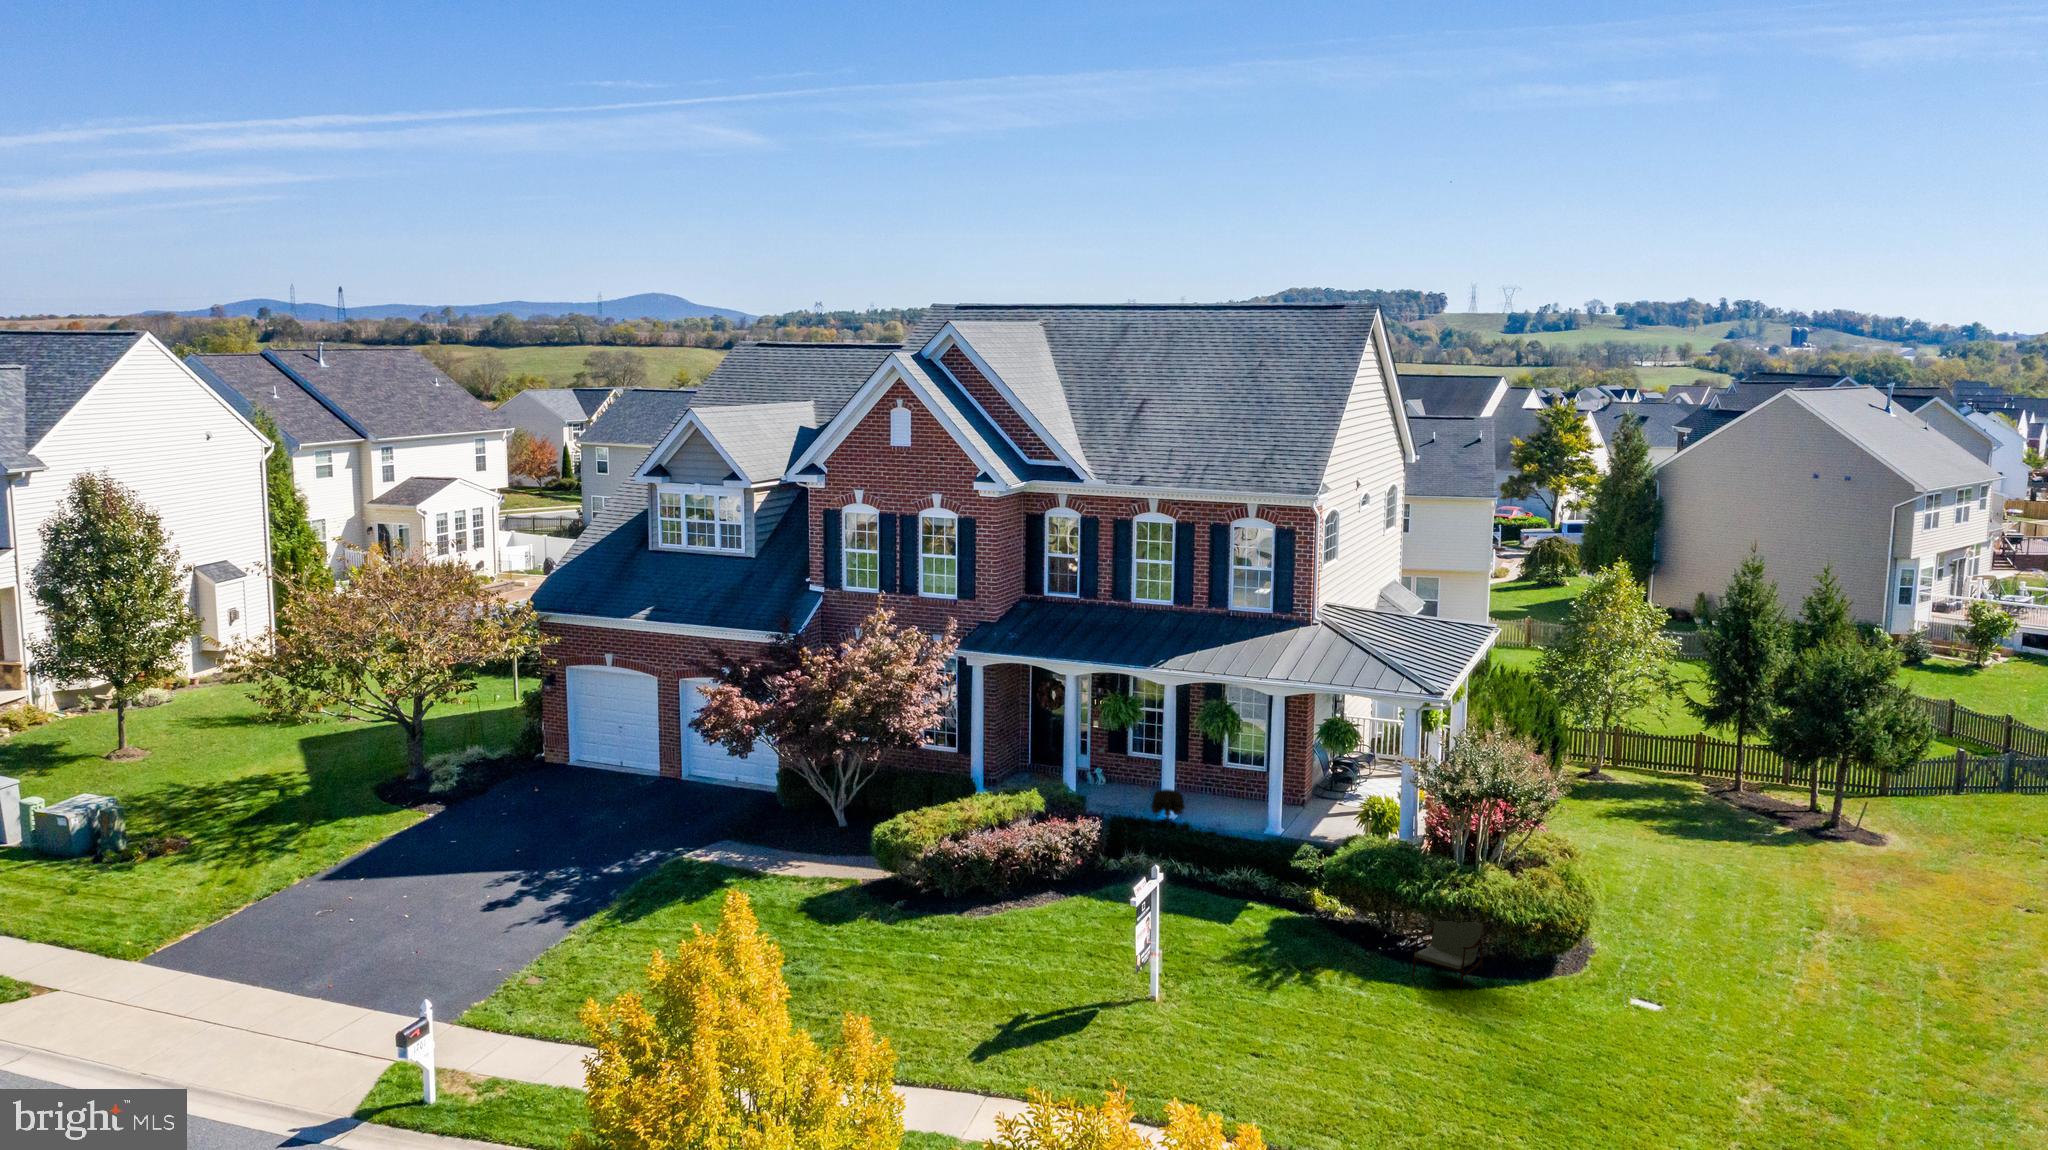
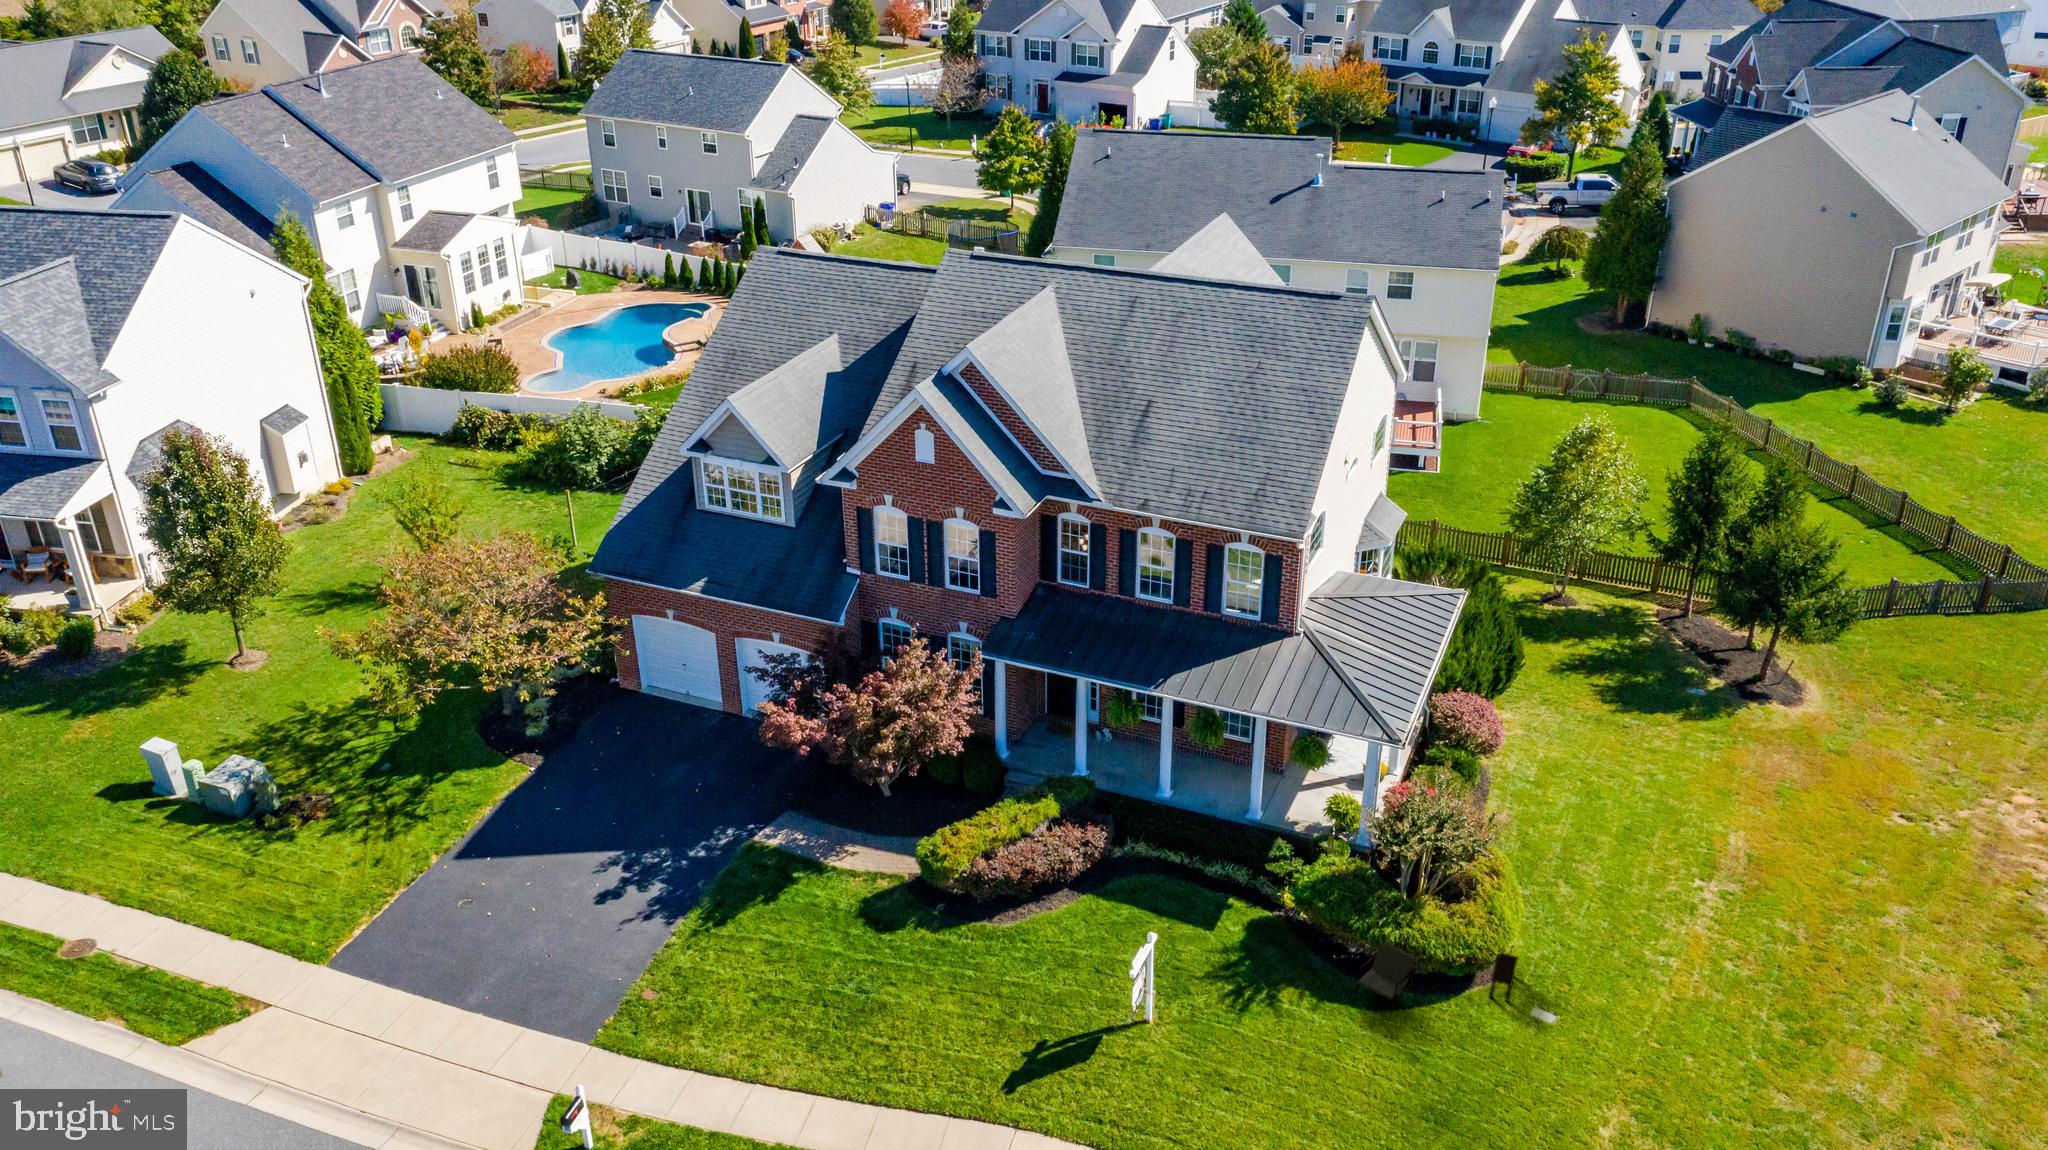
side table: present [1151,789,1185,823] -> none [1152,774,1182,806]
bench: none [1580,928,1610,981] -> present [1489,953,1518,1001]

